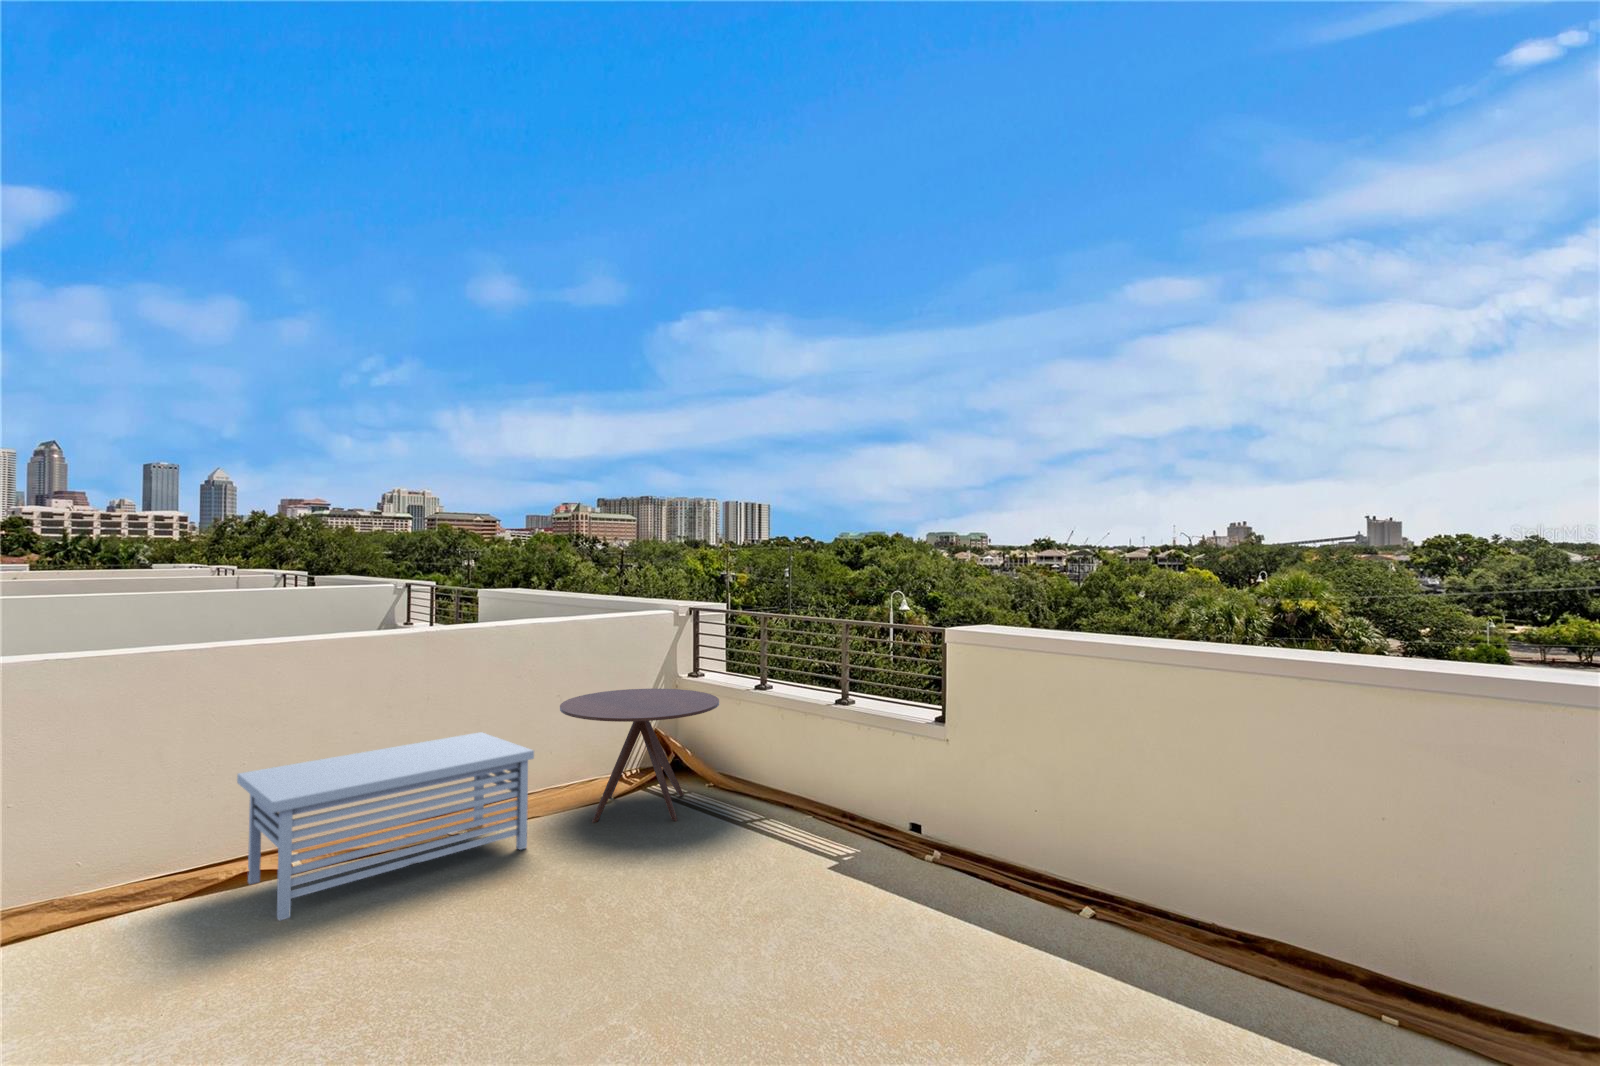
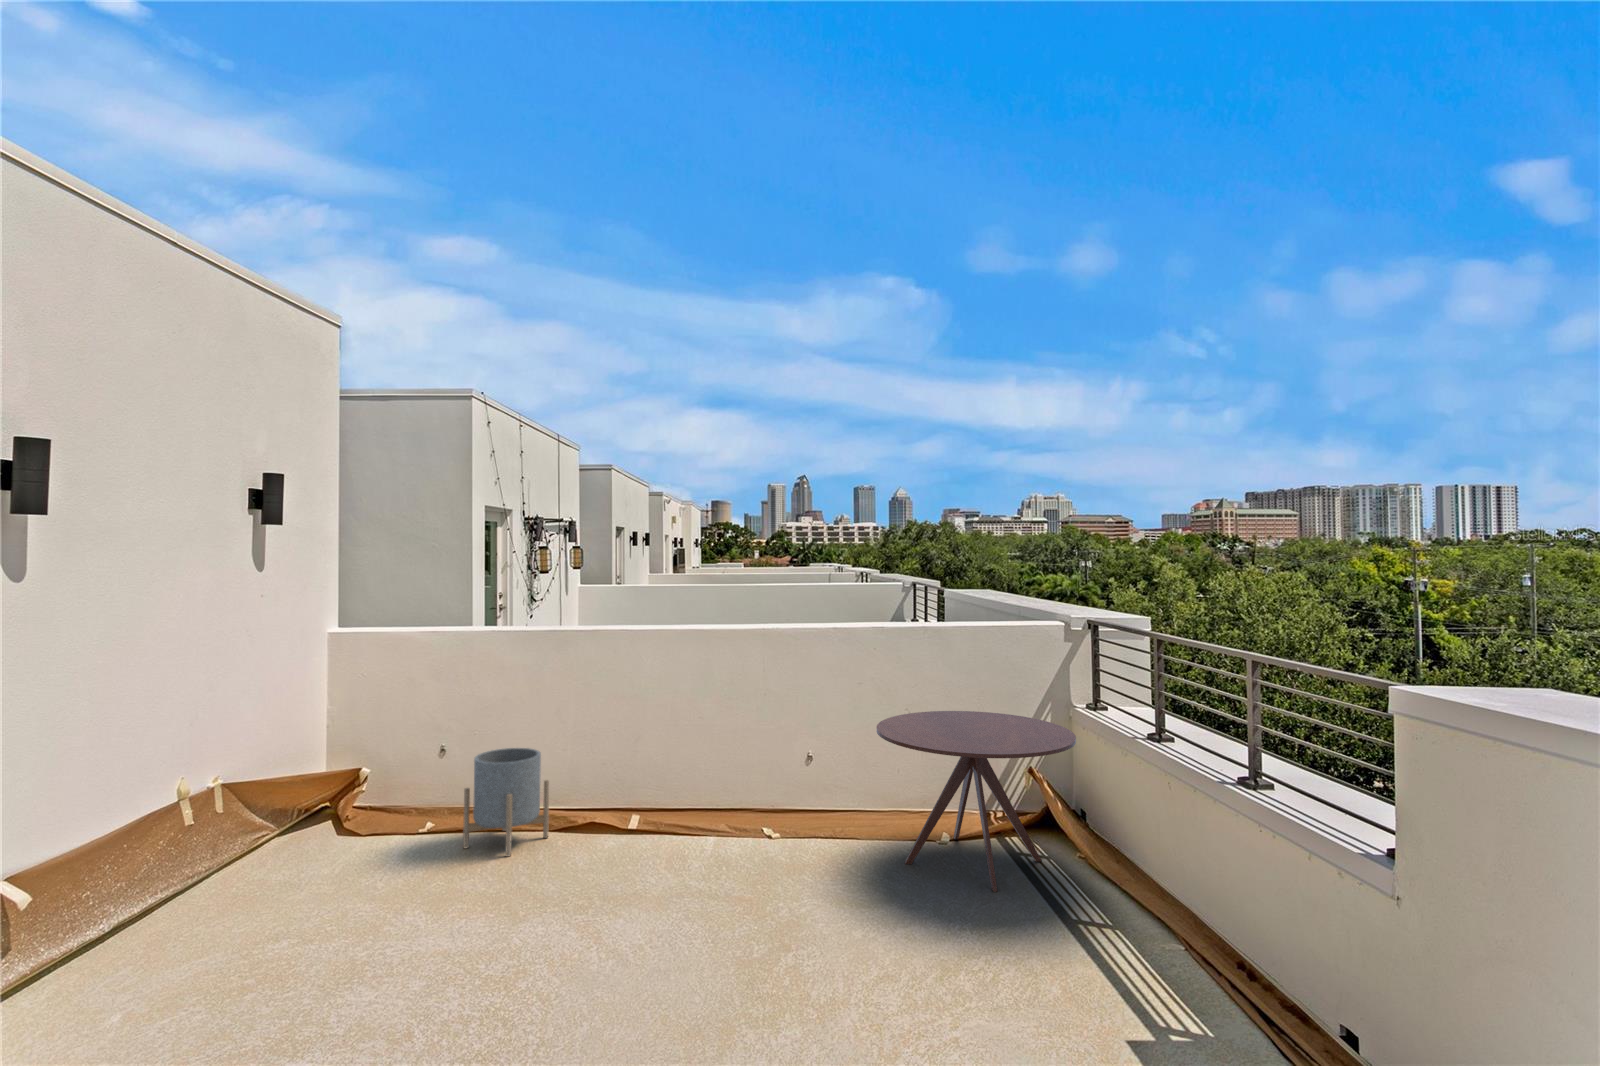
storage bench: present [237,732,534,920] -> none [568,735,818,874]
planter: none [60,805,183,950] -> present [463,748,549,856]

